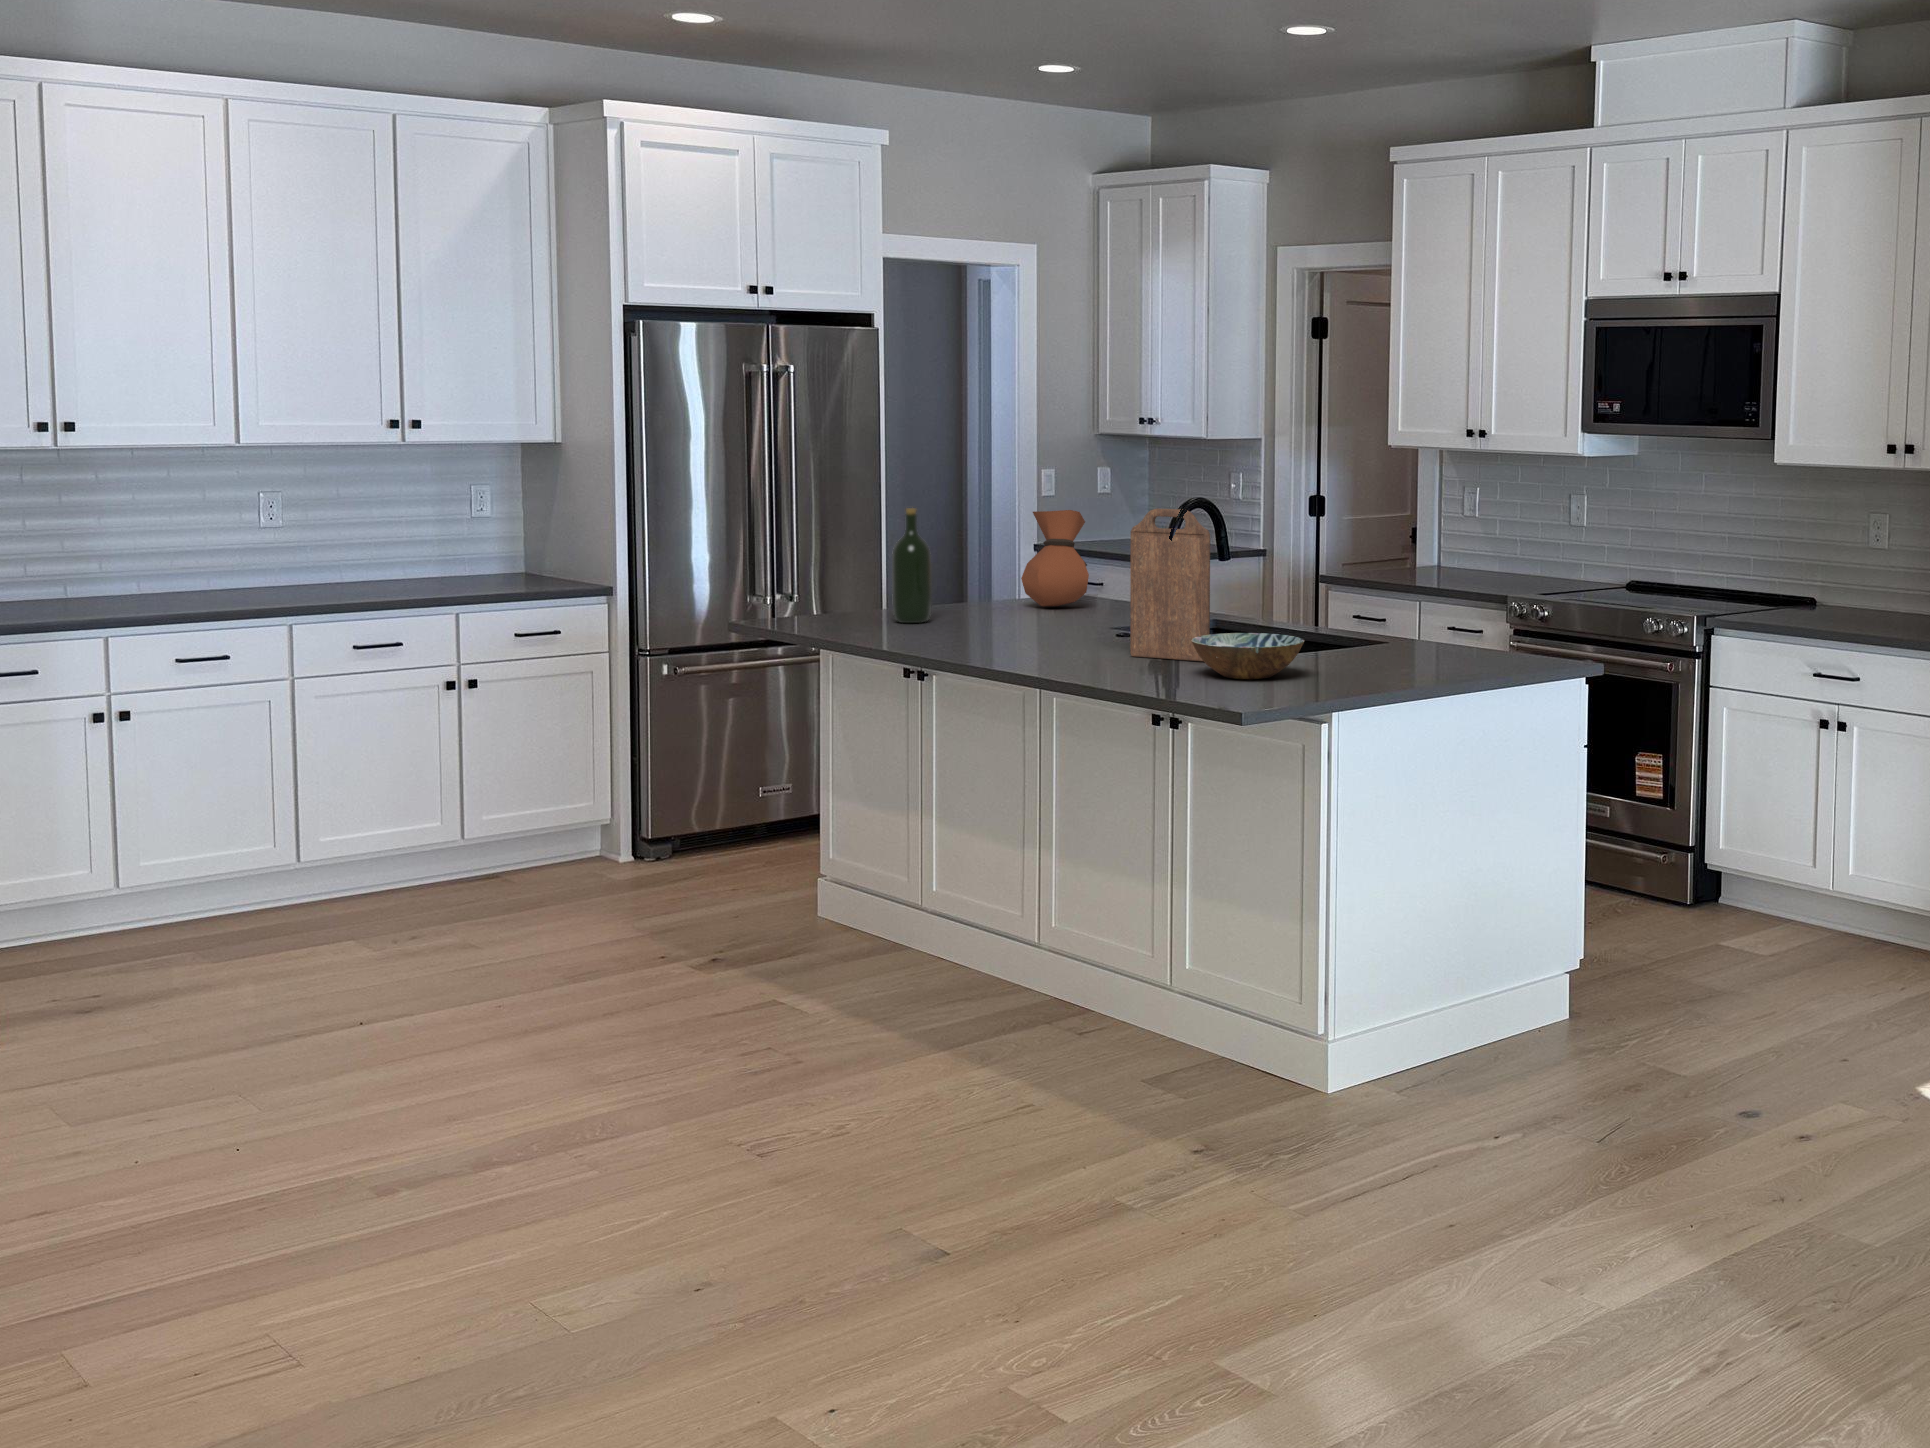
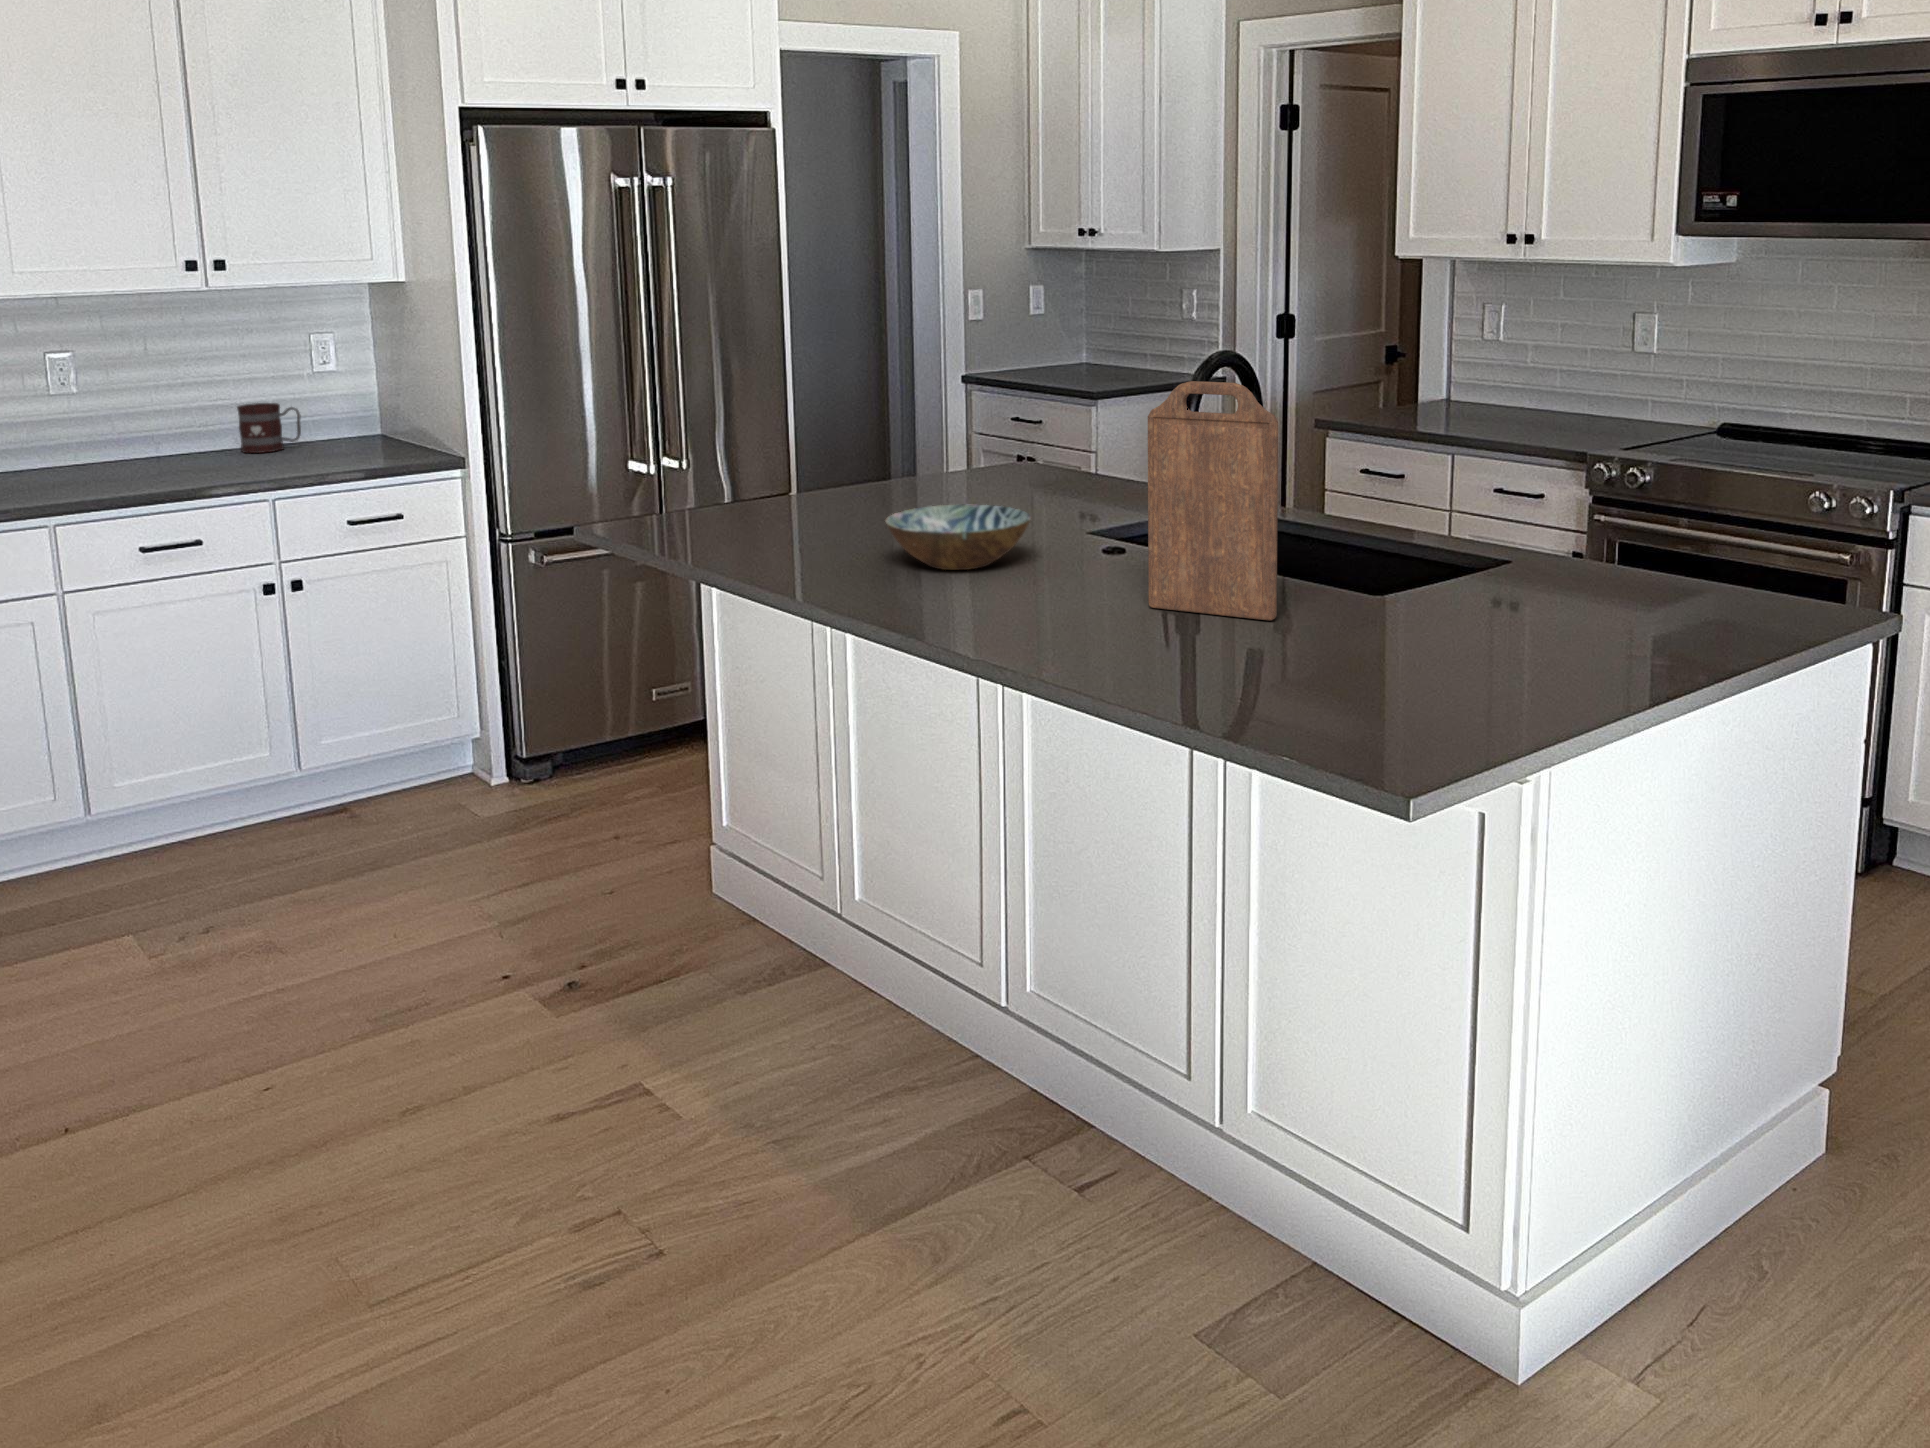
wine bottle: present [892,508,932,623] -> none [791,371,847,531]
vase: present [1021,510,1089,607] -> none [965,363,1056,491]
mug: none [416,540,470,580] -> present [237,403,301,453]
bowl: present [1191,633,1304,679] -> present [886,505,1031,570]

